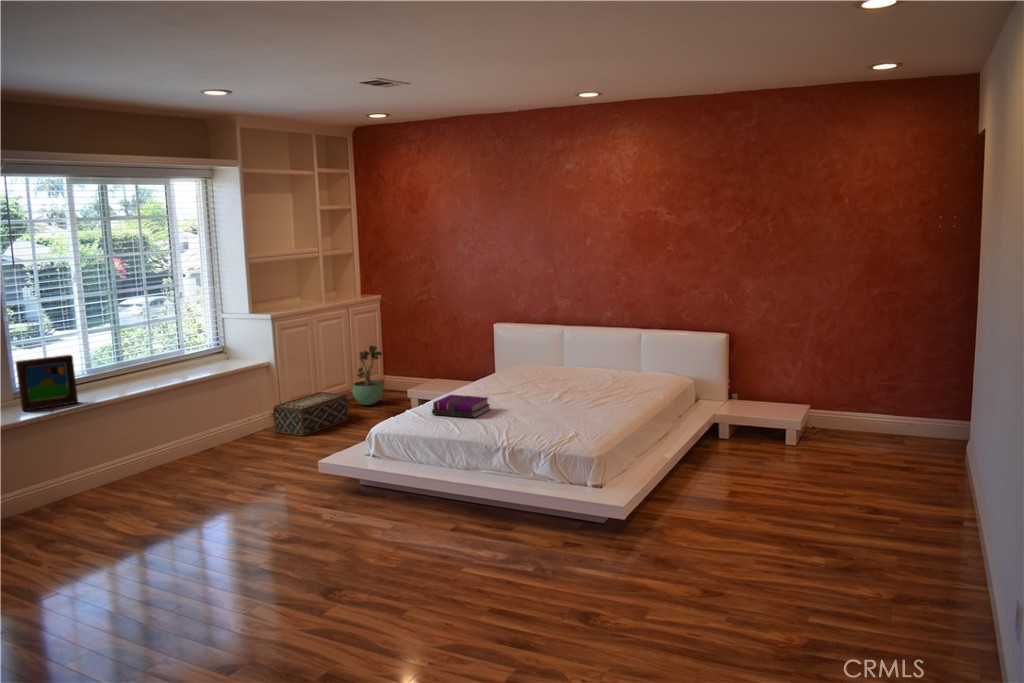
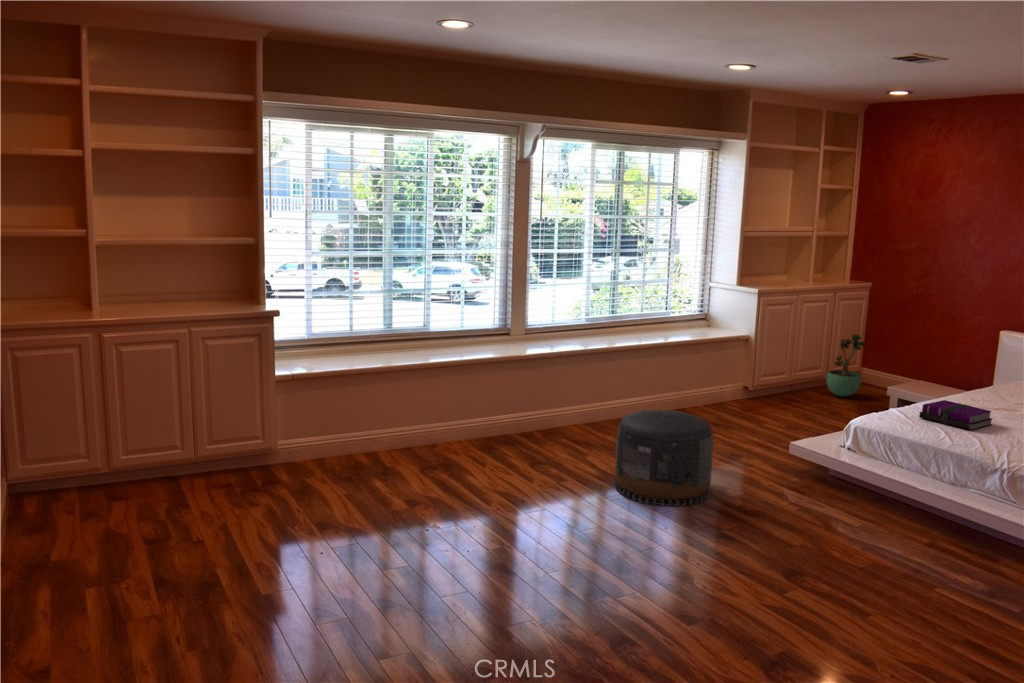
picture frame: present [16,355,78,411] -> none [536,303,581,347]
woven basket: present [273,392,349,436] -> none [742,374,821,415]
pouf: none [130,455,245,564] -> present [615,410,713,506]

